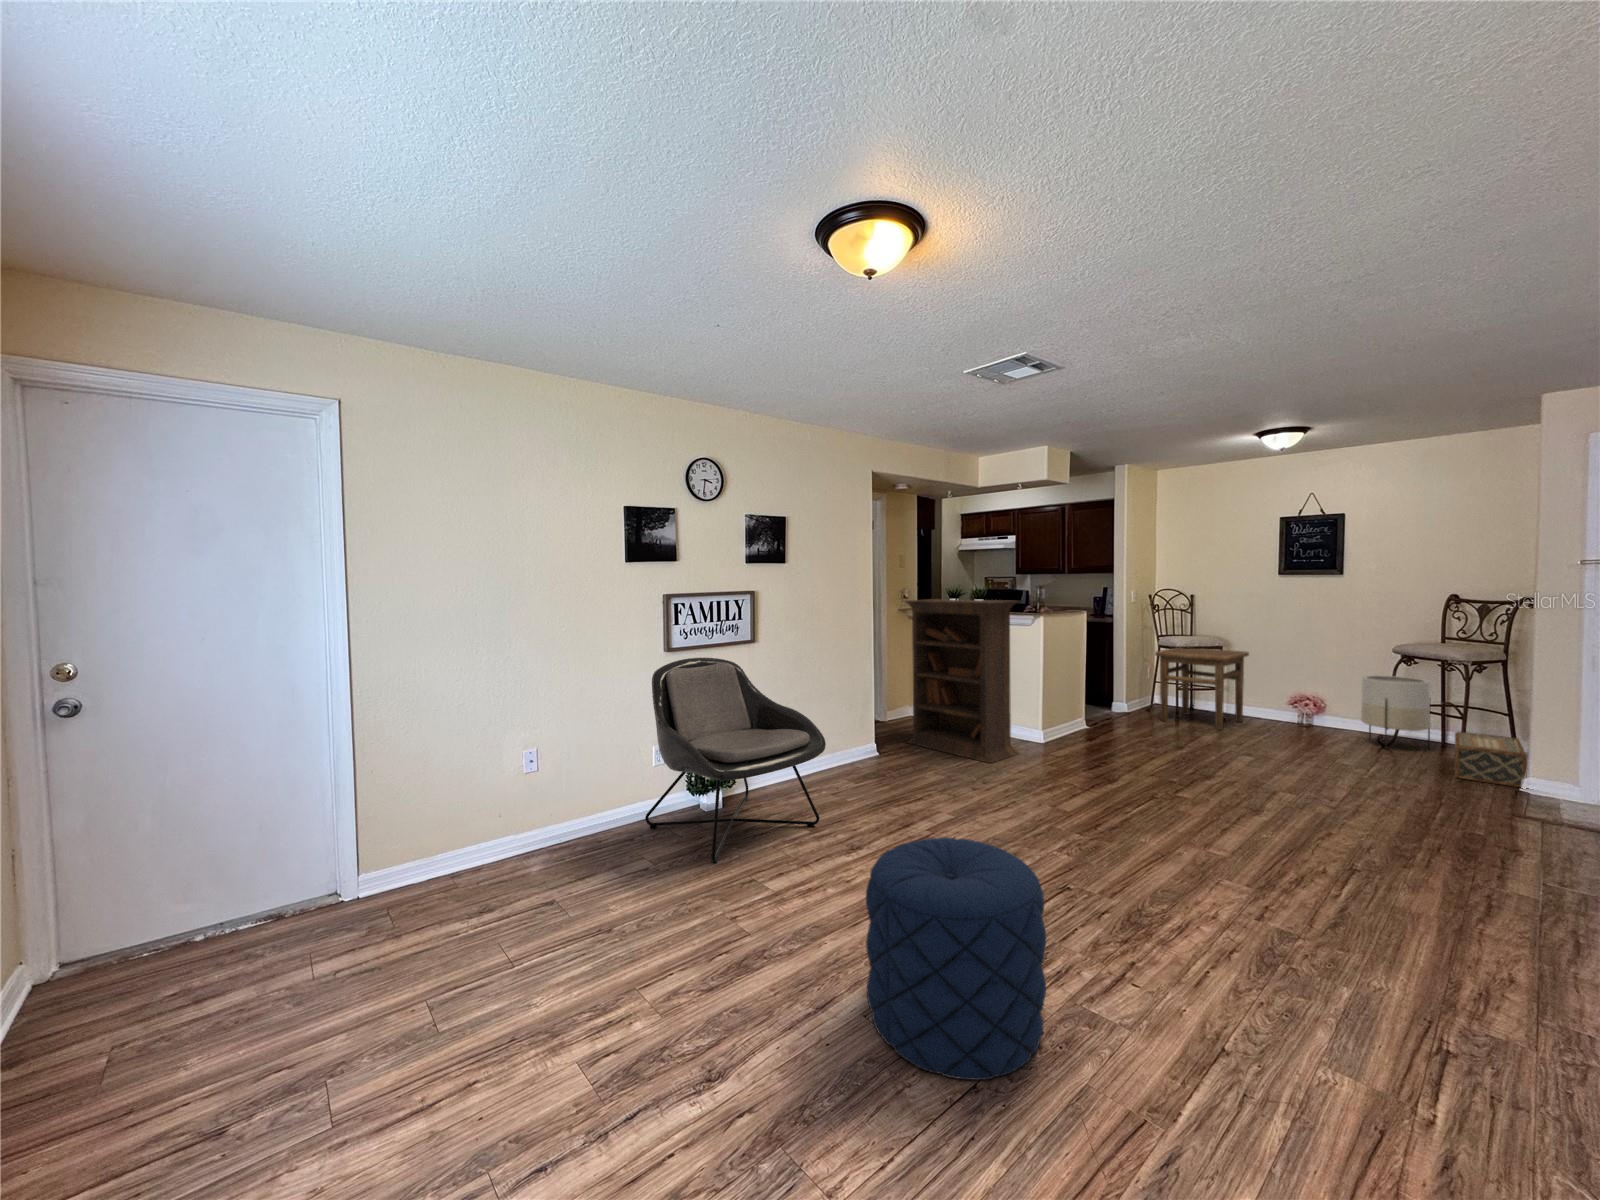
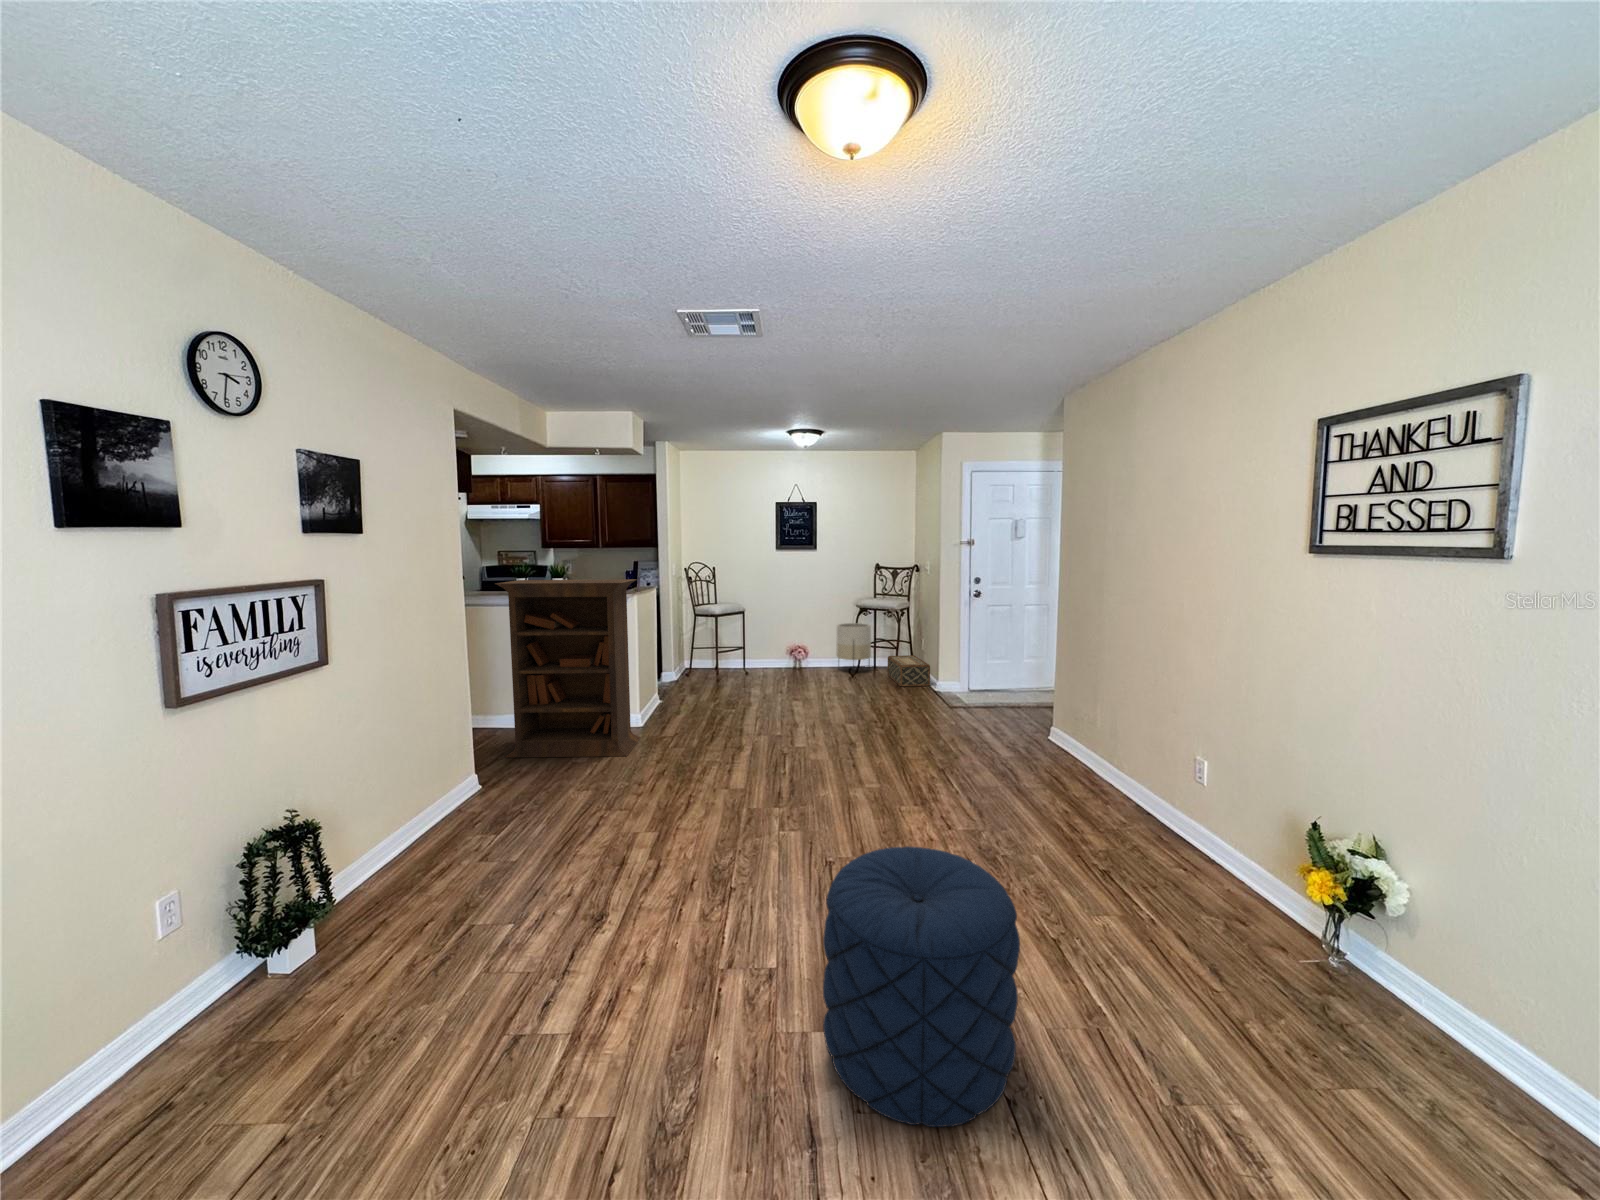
side table: present [1155,648,1249,730] -> none [707,614,765,679]
lounge chair: present [645,657,826,863] -> none [161,701,530,1068]

